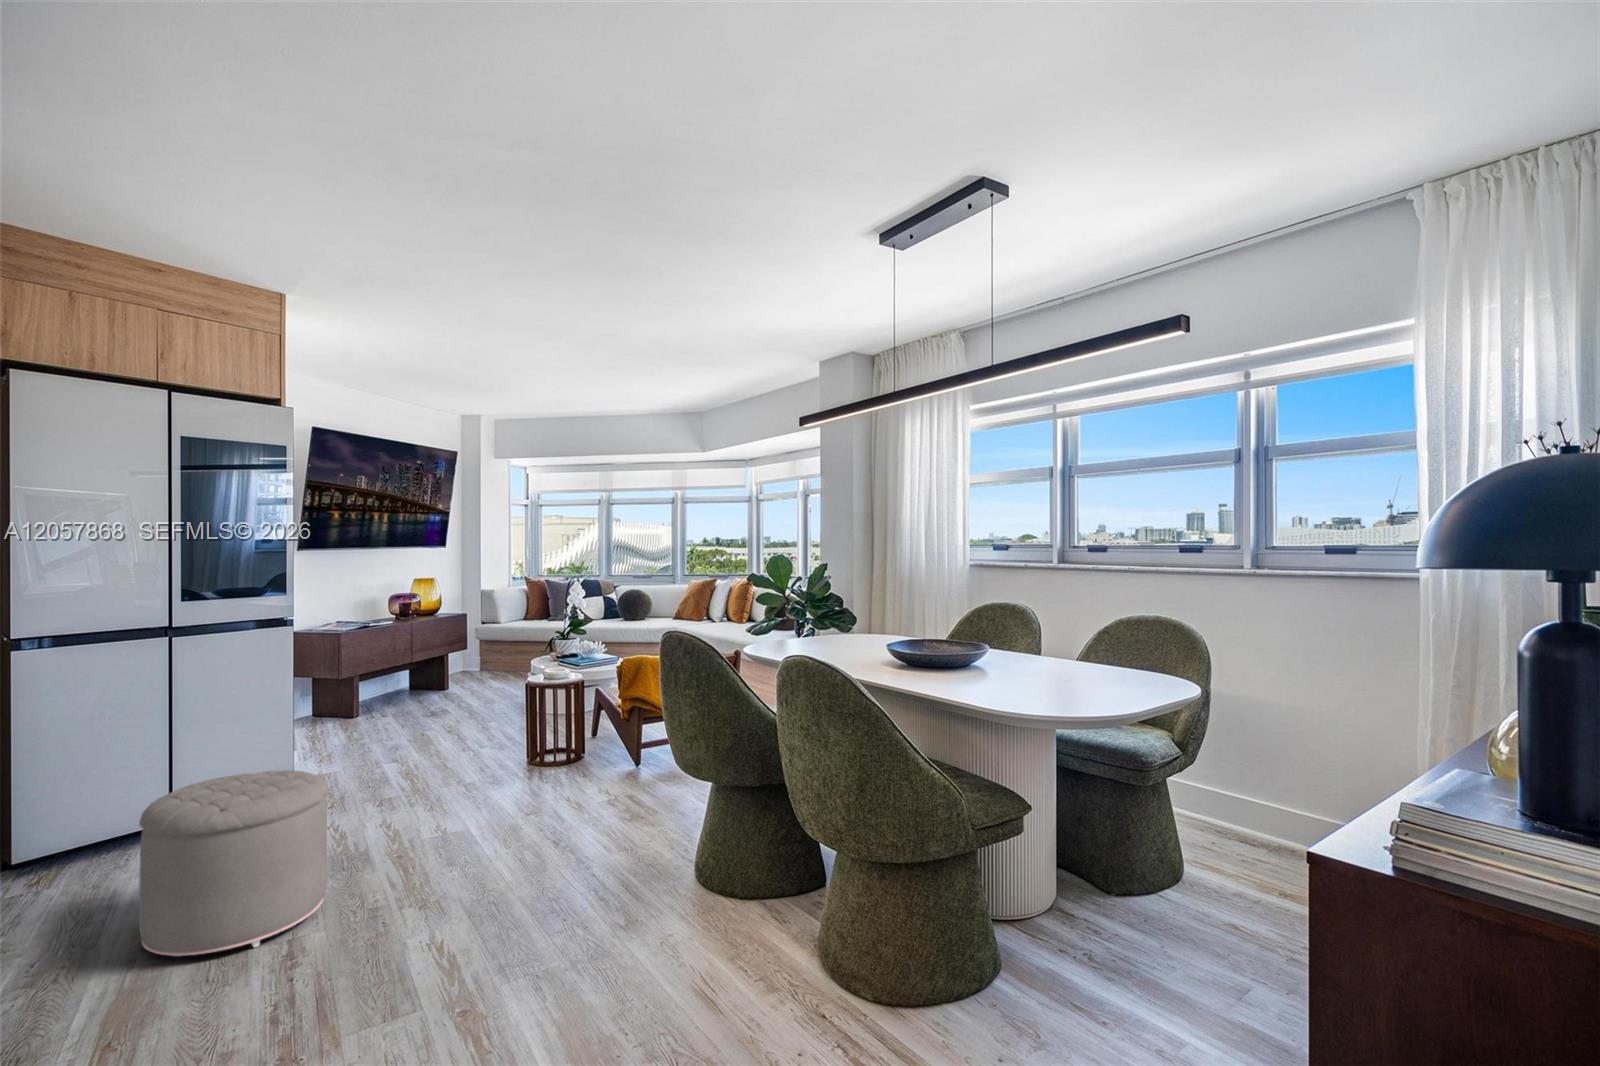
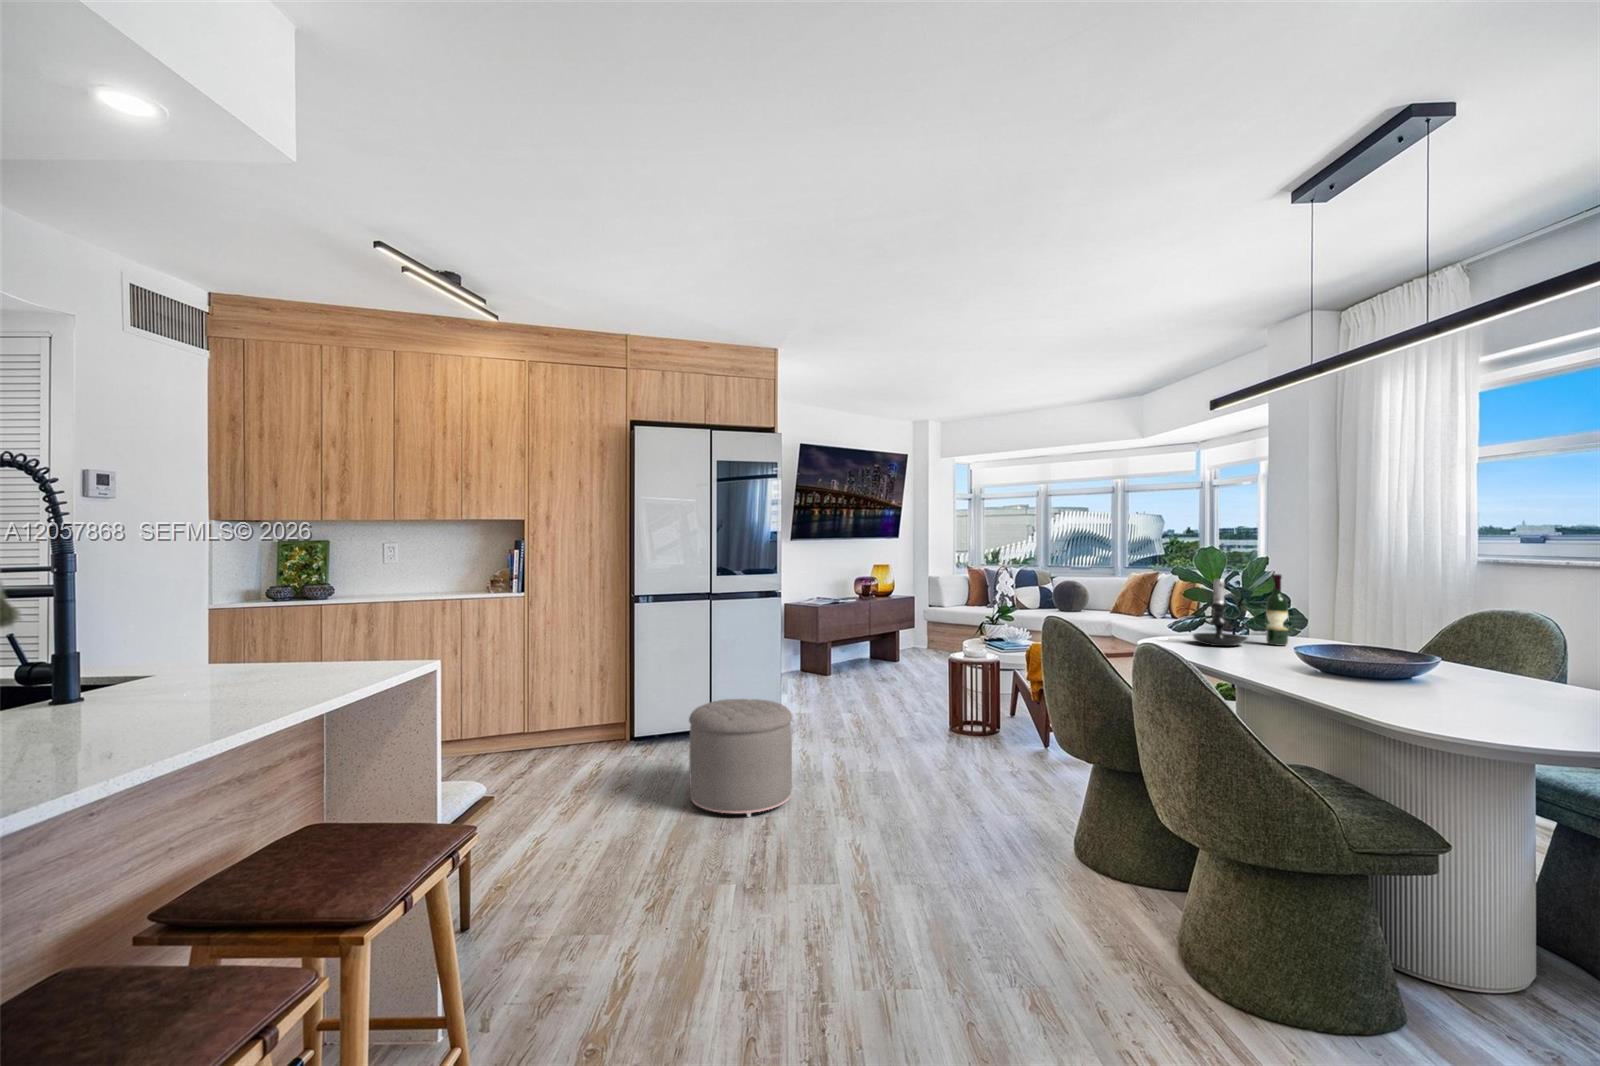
wine bottle: none [849,577,865,641] -> present [1266,574,1288,646]
candle holder: none [792,578,838,646] -> present [1193,576,1248,646]

